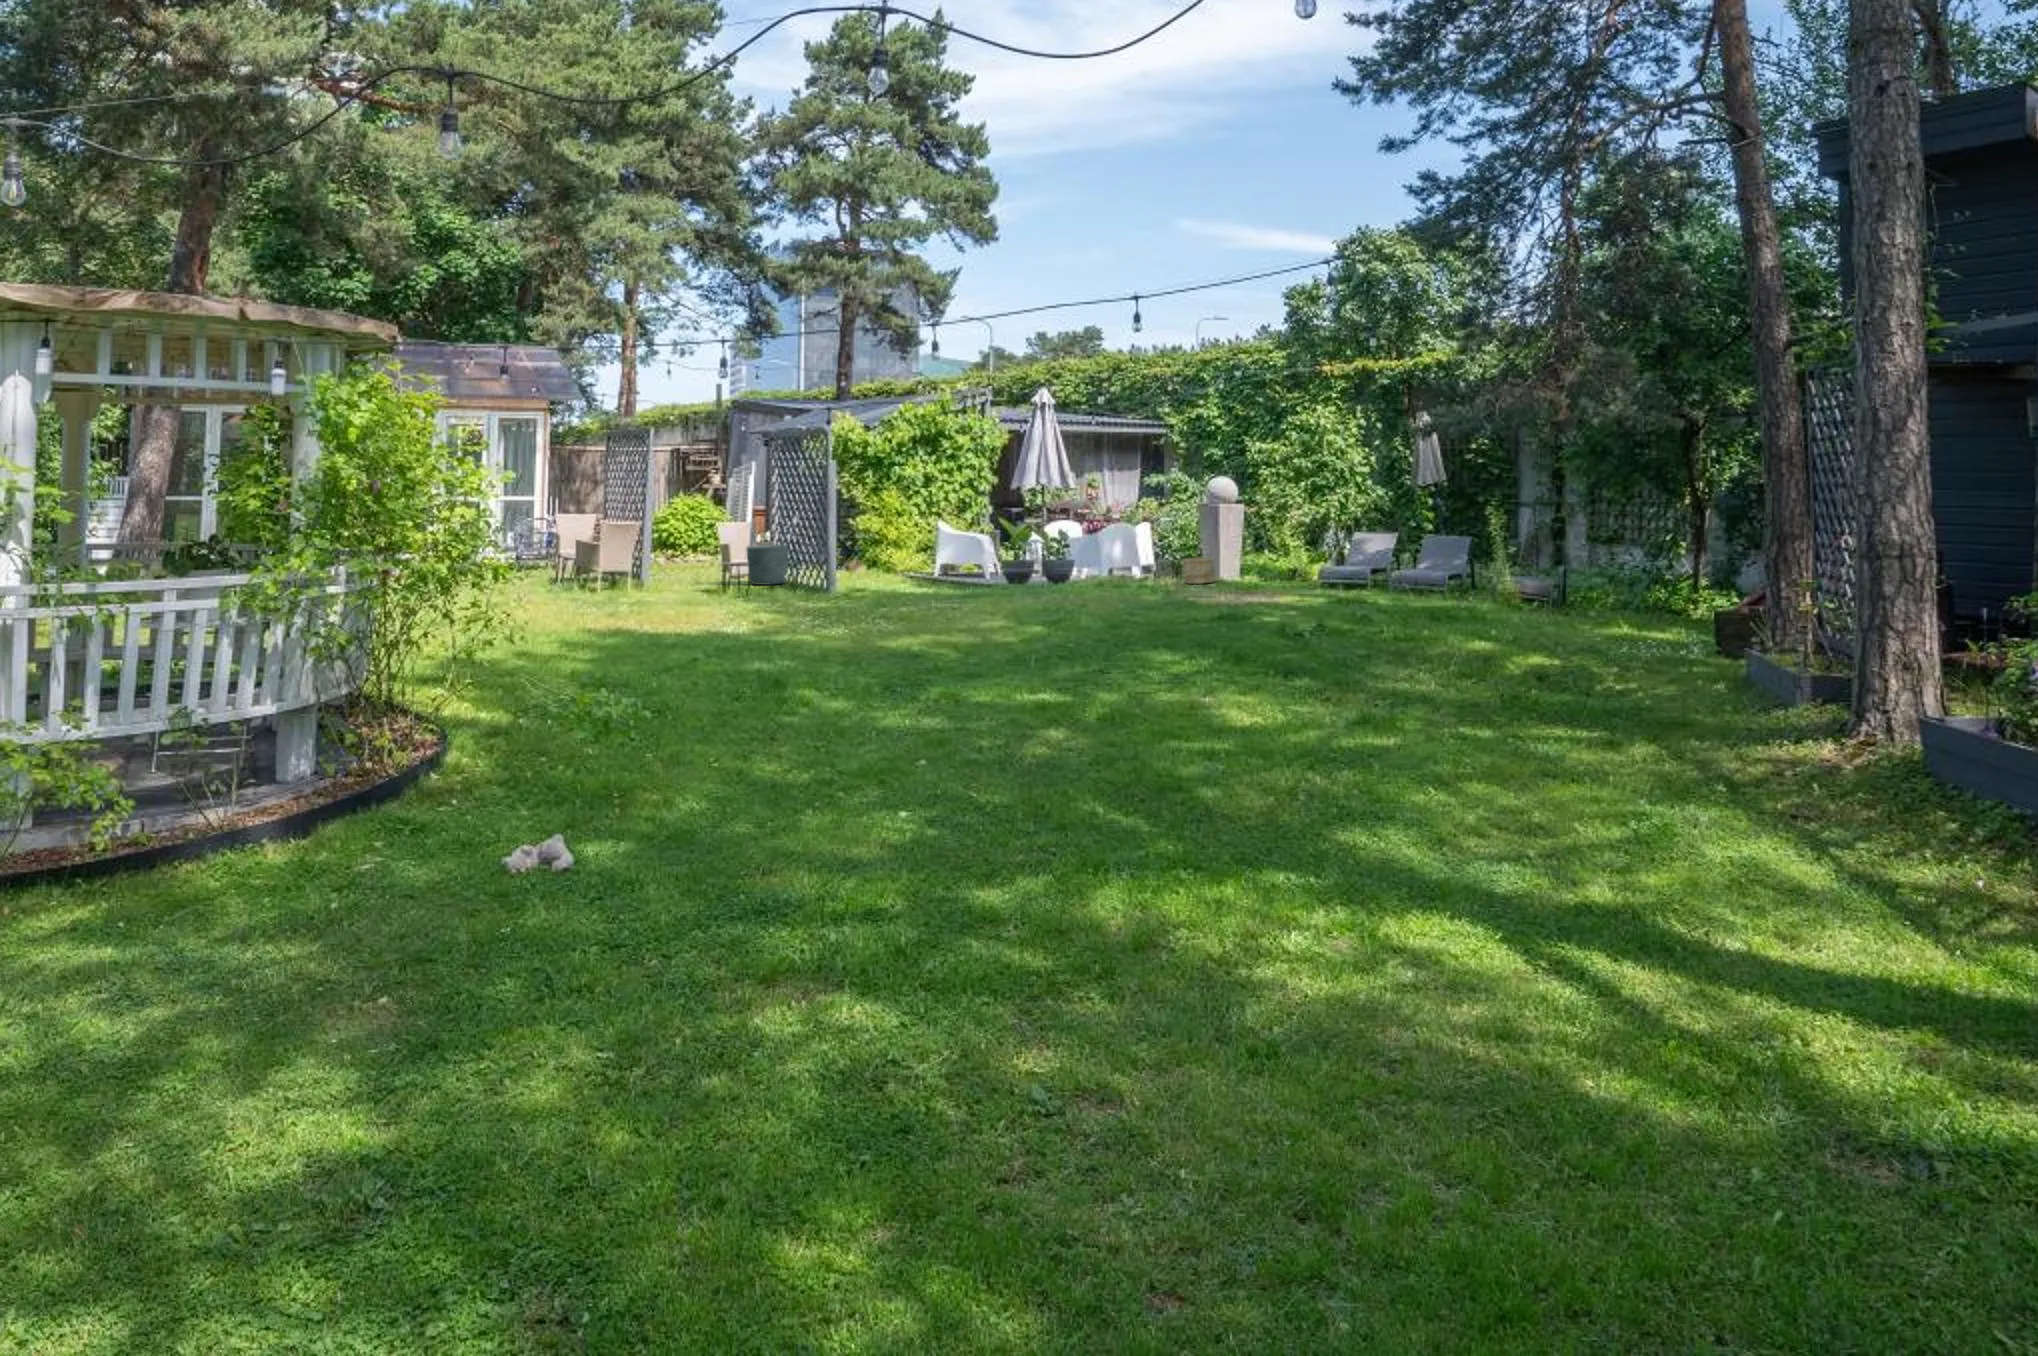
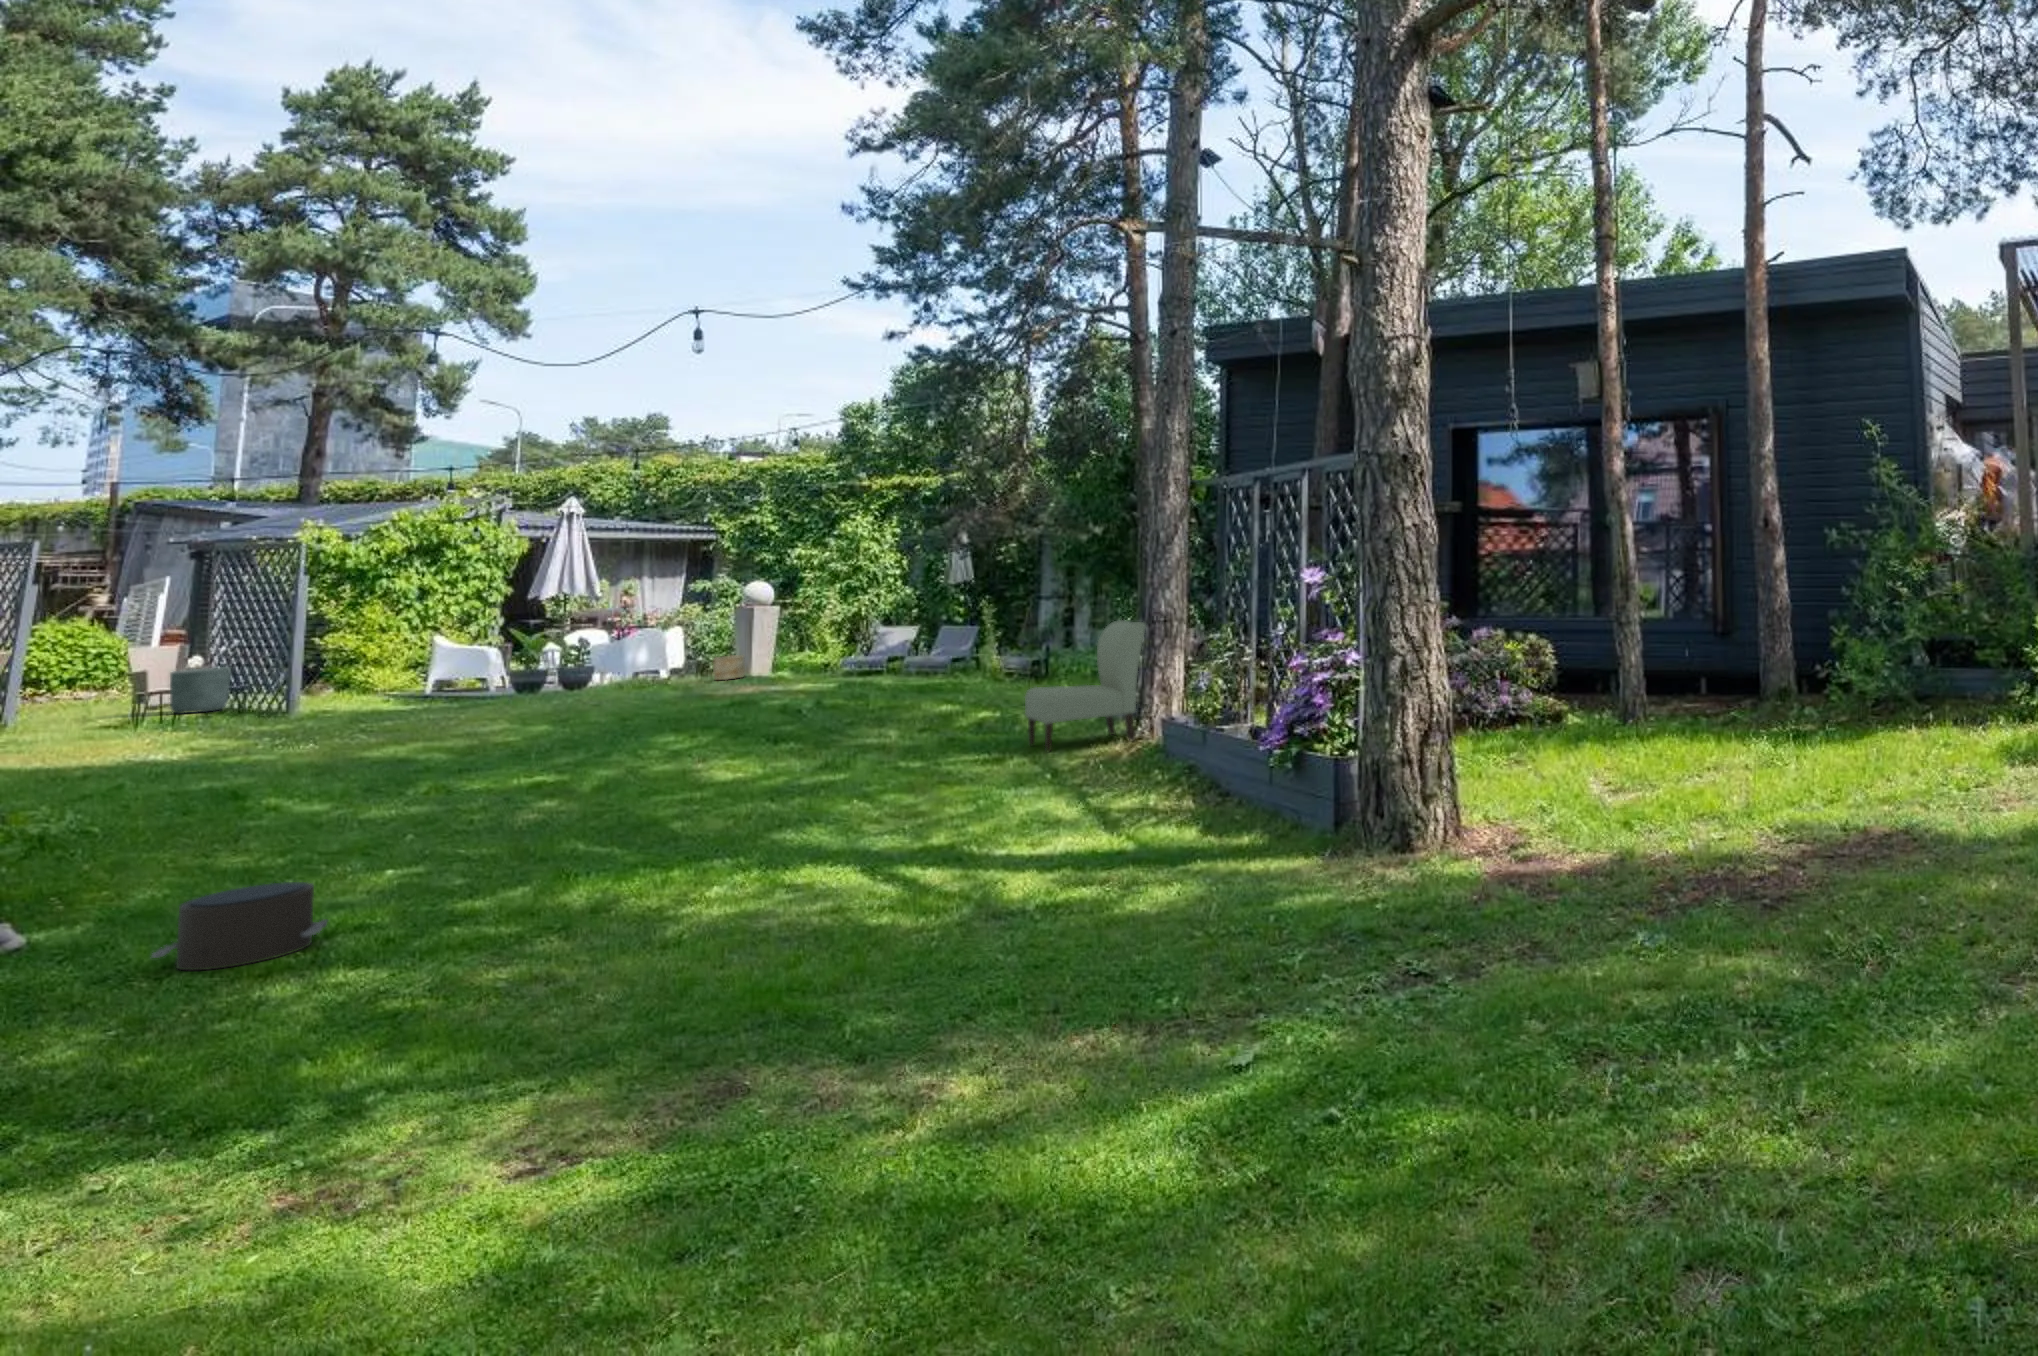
chair: none [1674,569,1898,779] -> present [1025,620,1146,752]
pouf: none [619,906,814,1041] -> present [152,882,327,970]

